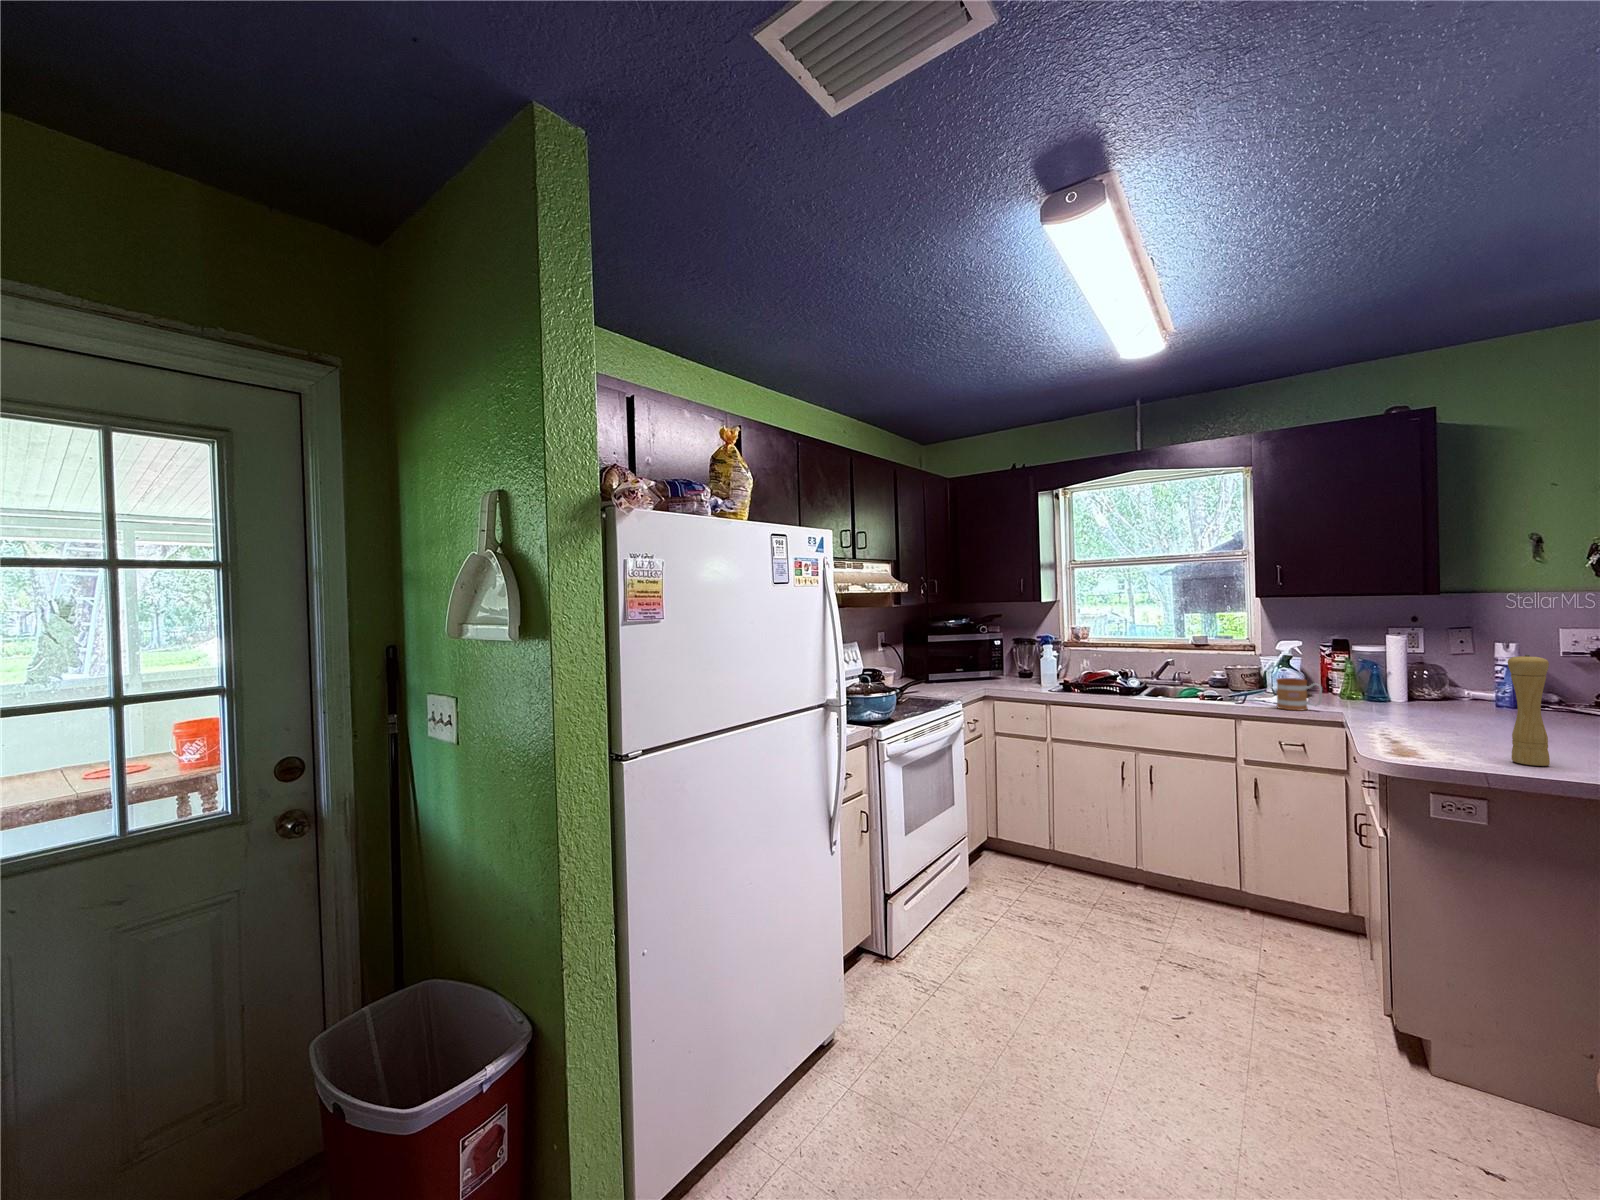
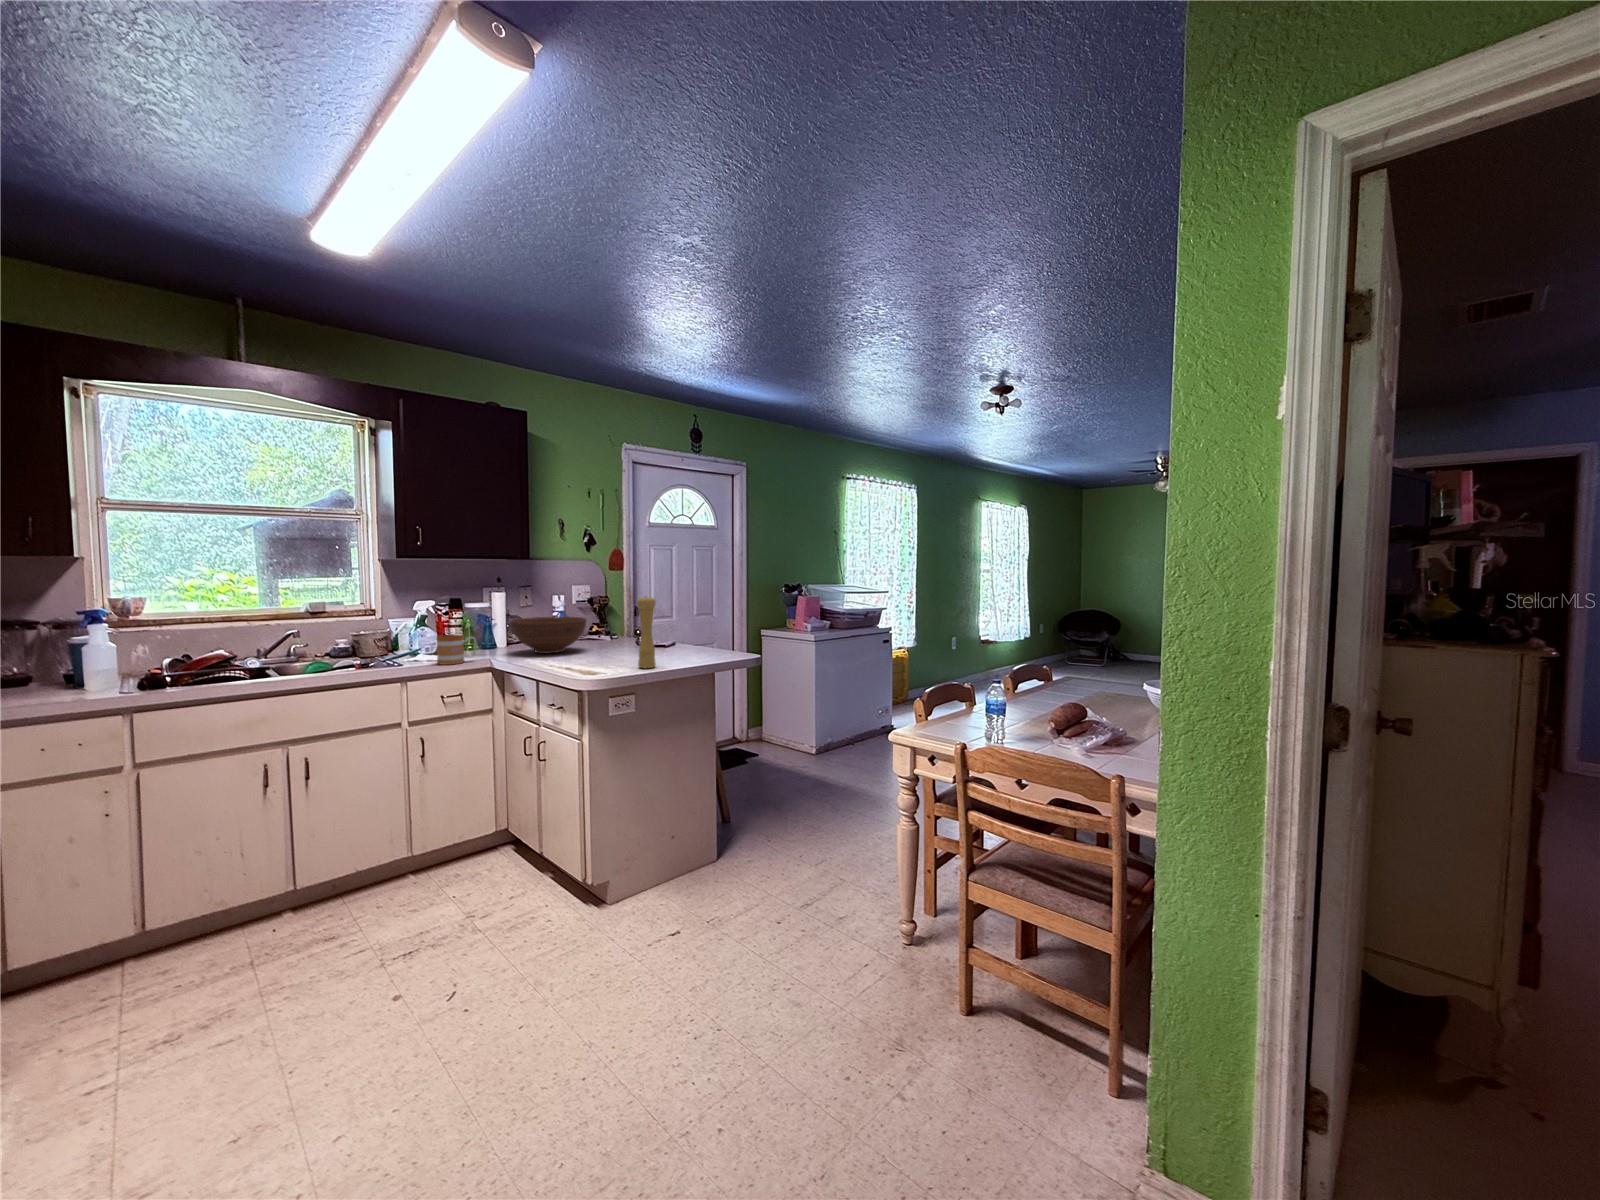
fruit bowl: none [1379,669,1511,719] -> present [510,617,587,653]

